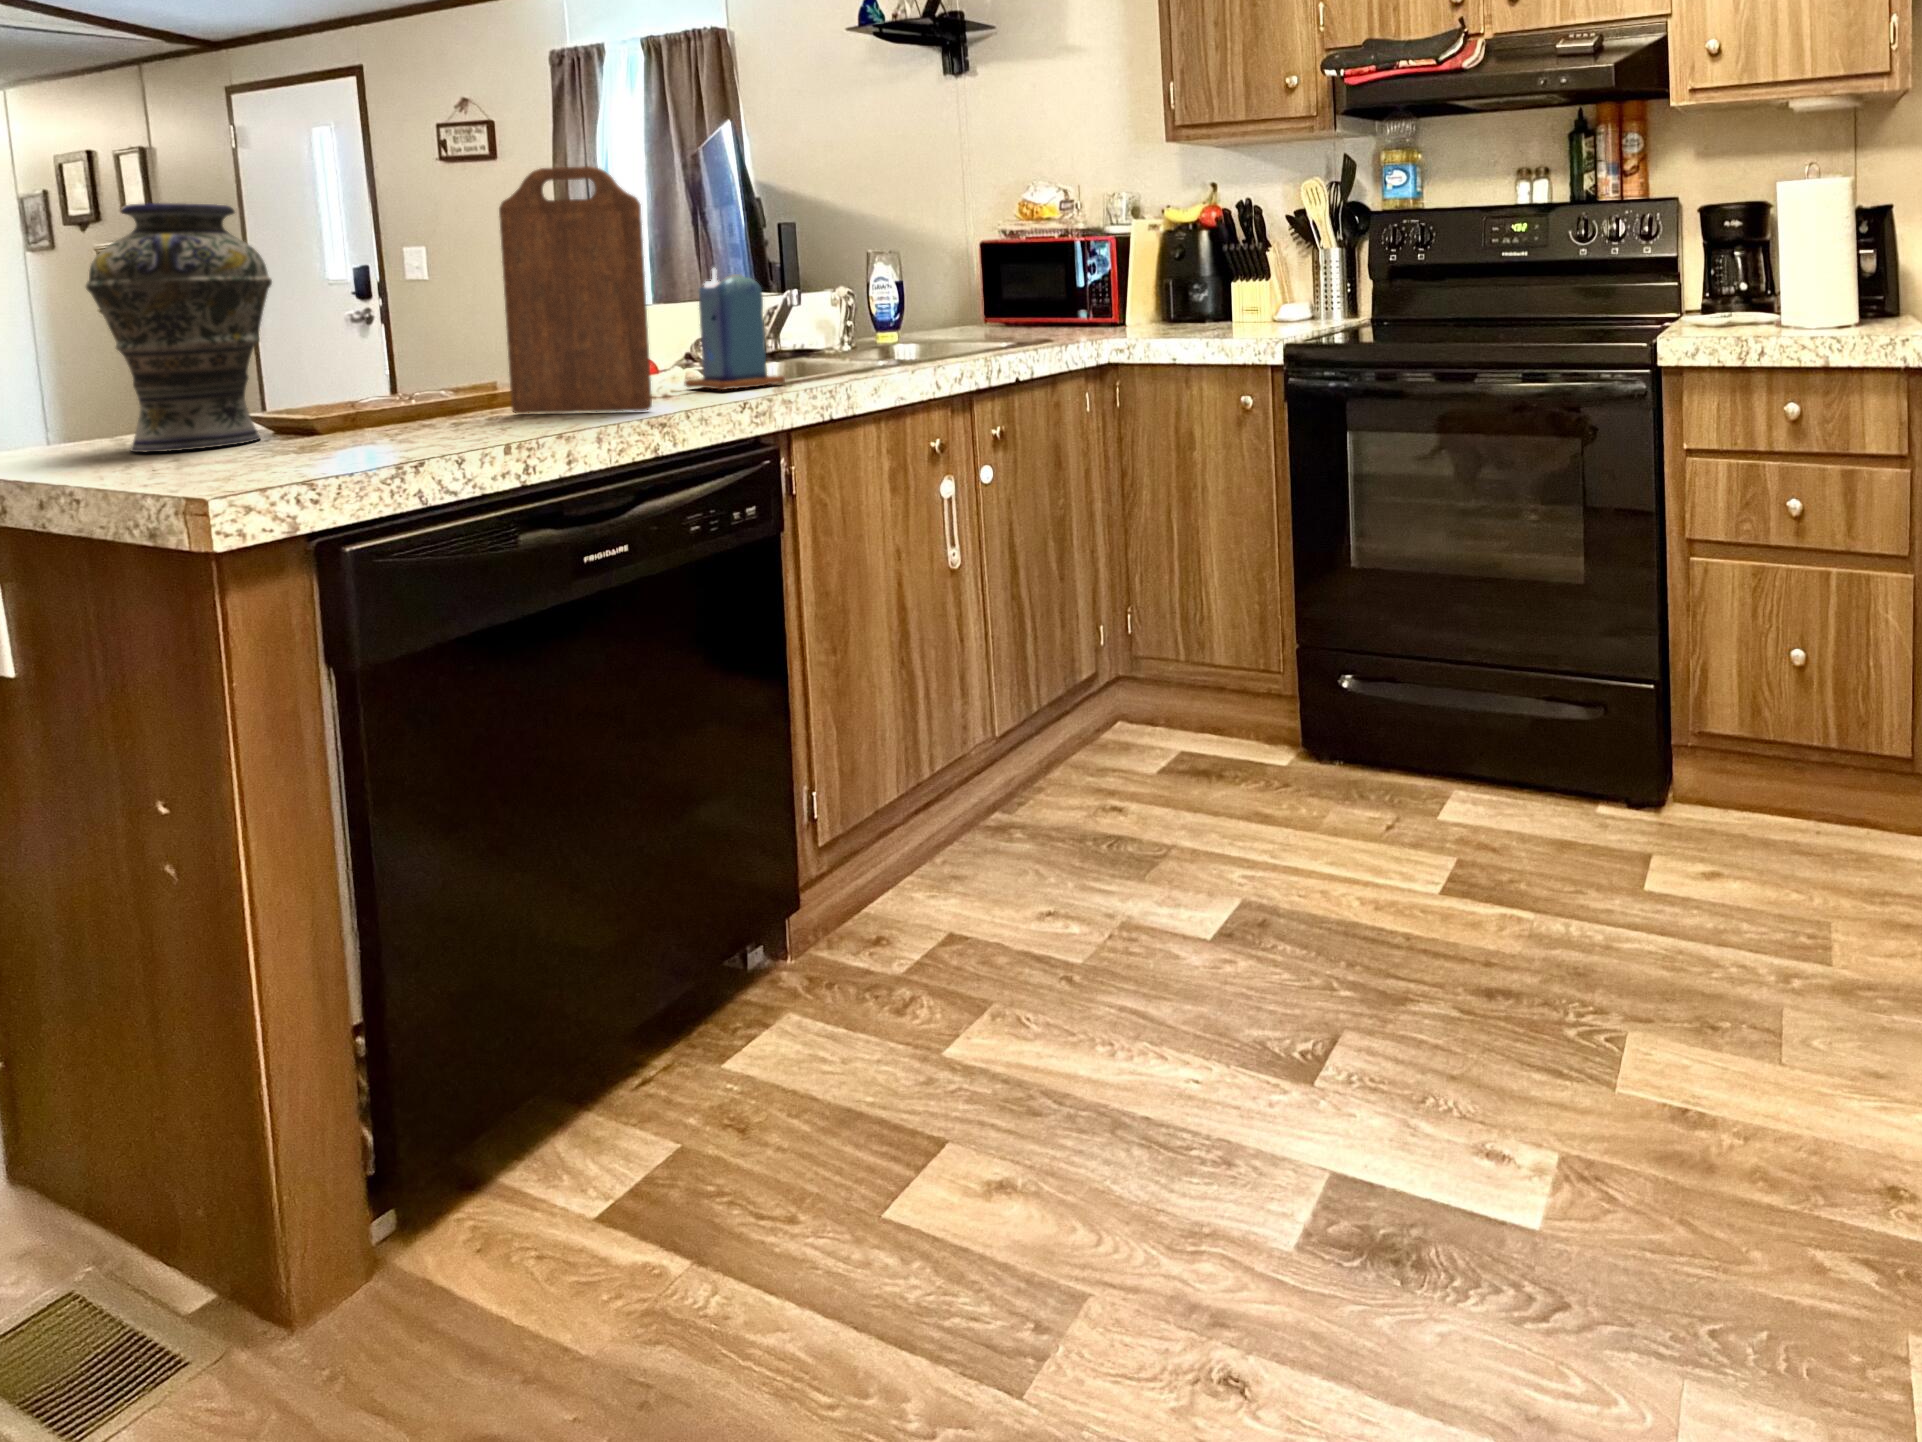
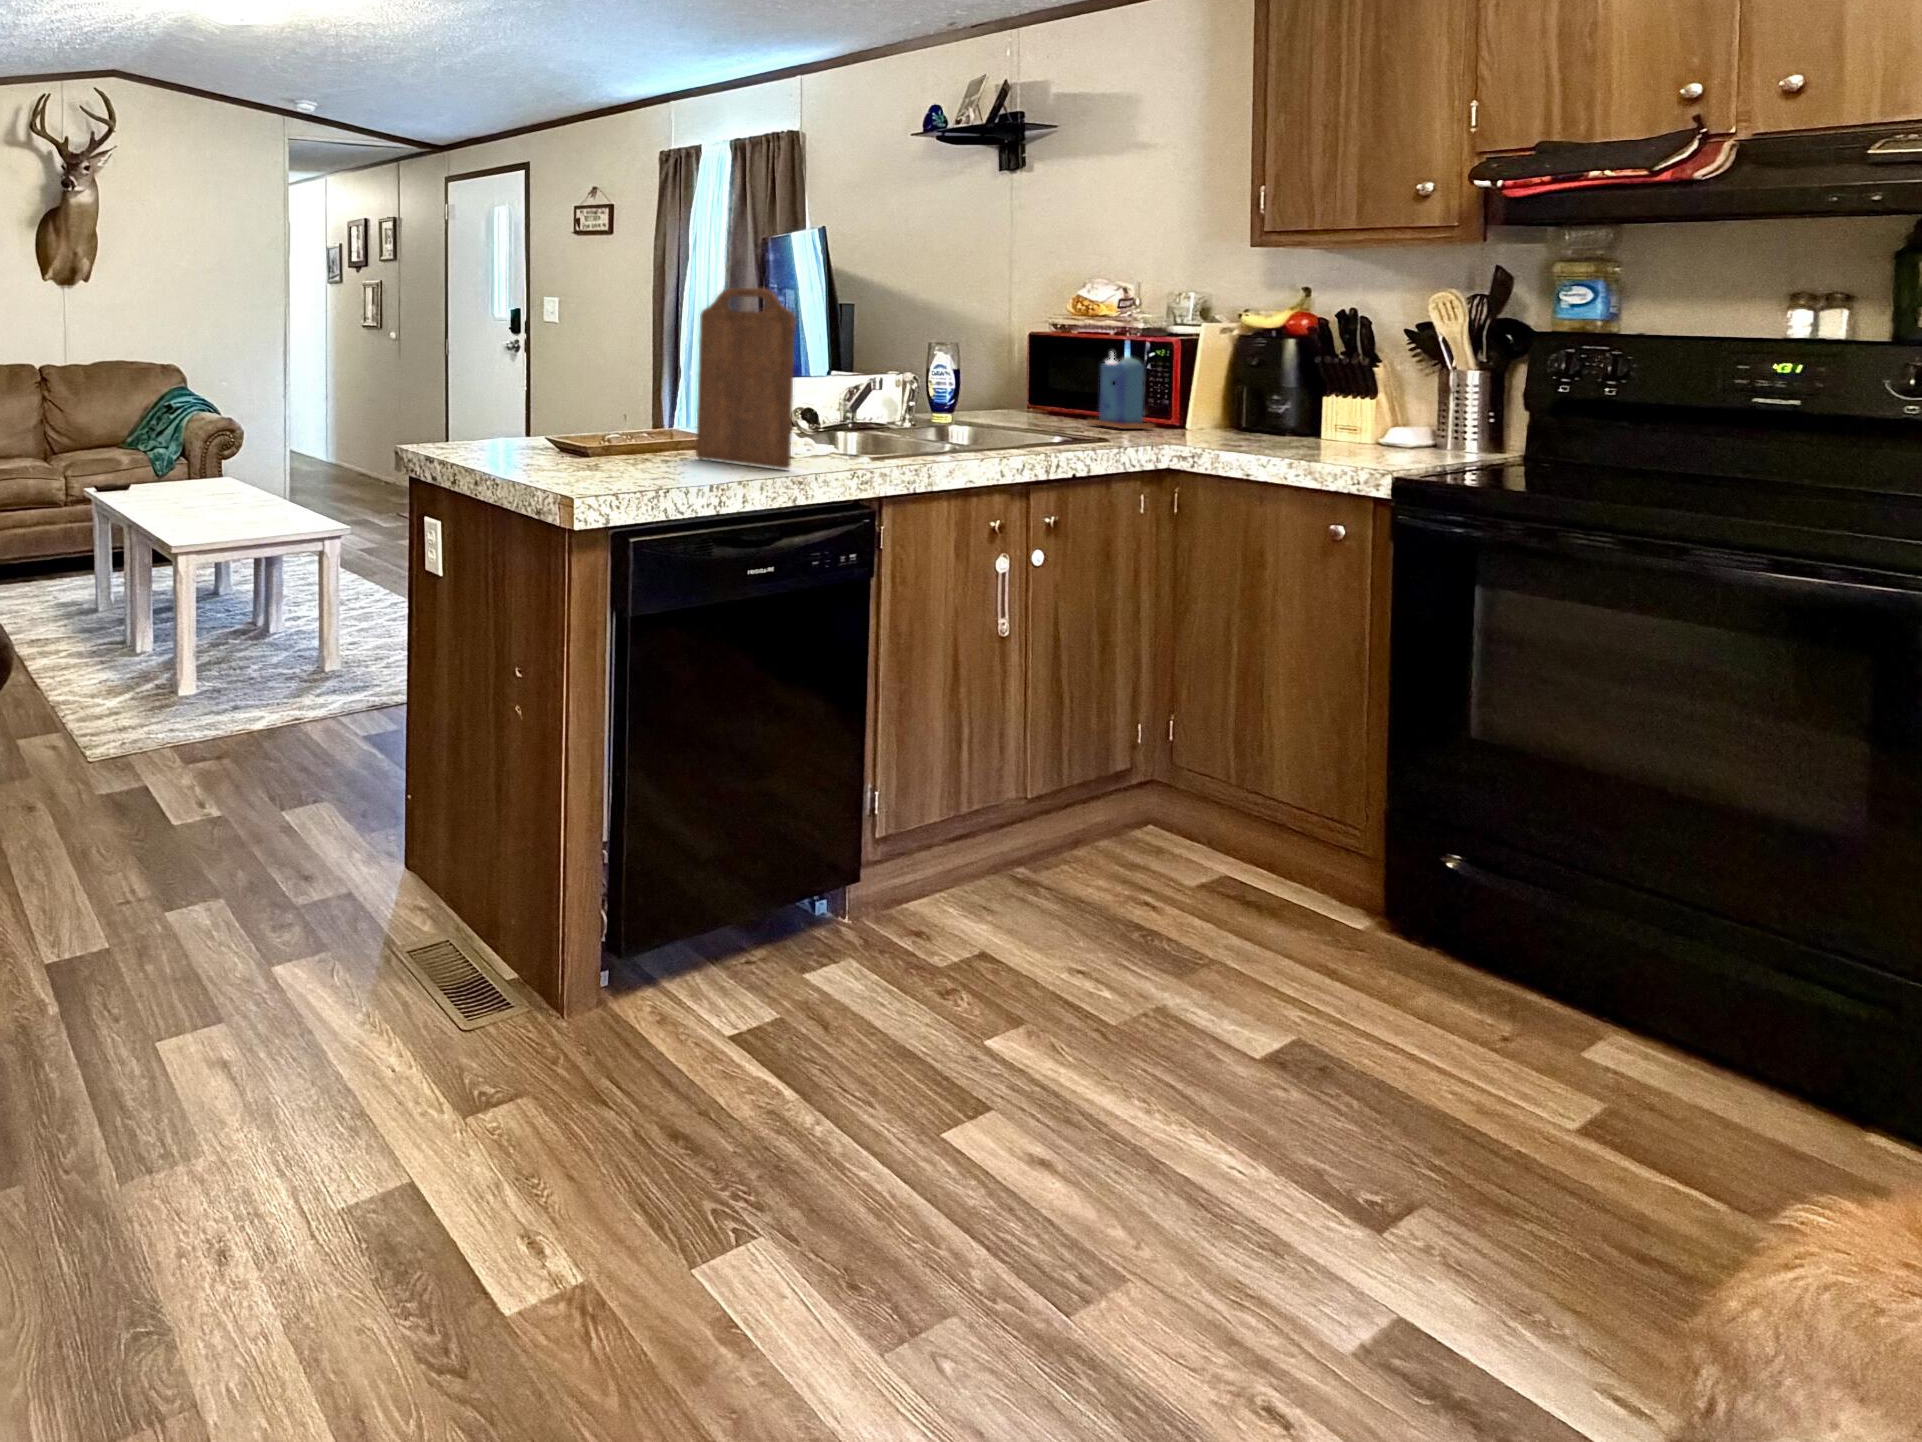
vase: present [86,203,272,452] -> none [497,309,579,460]
candle: present [685,268,785,390] -> present [1087,353,1155,429]

